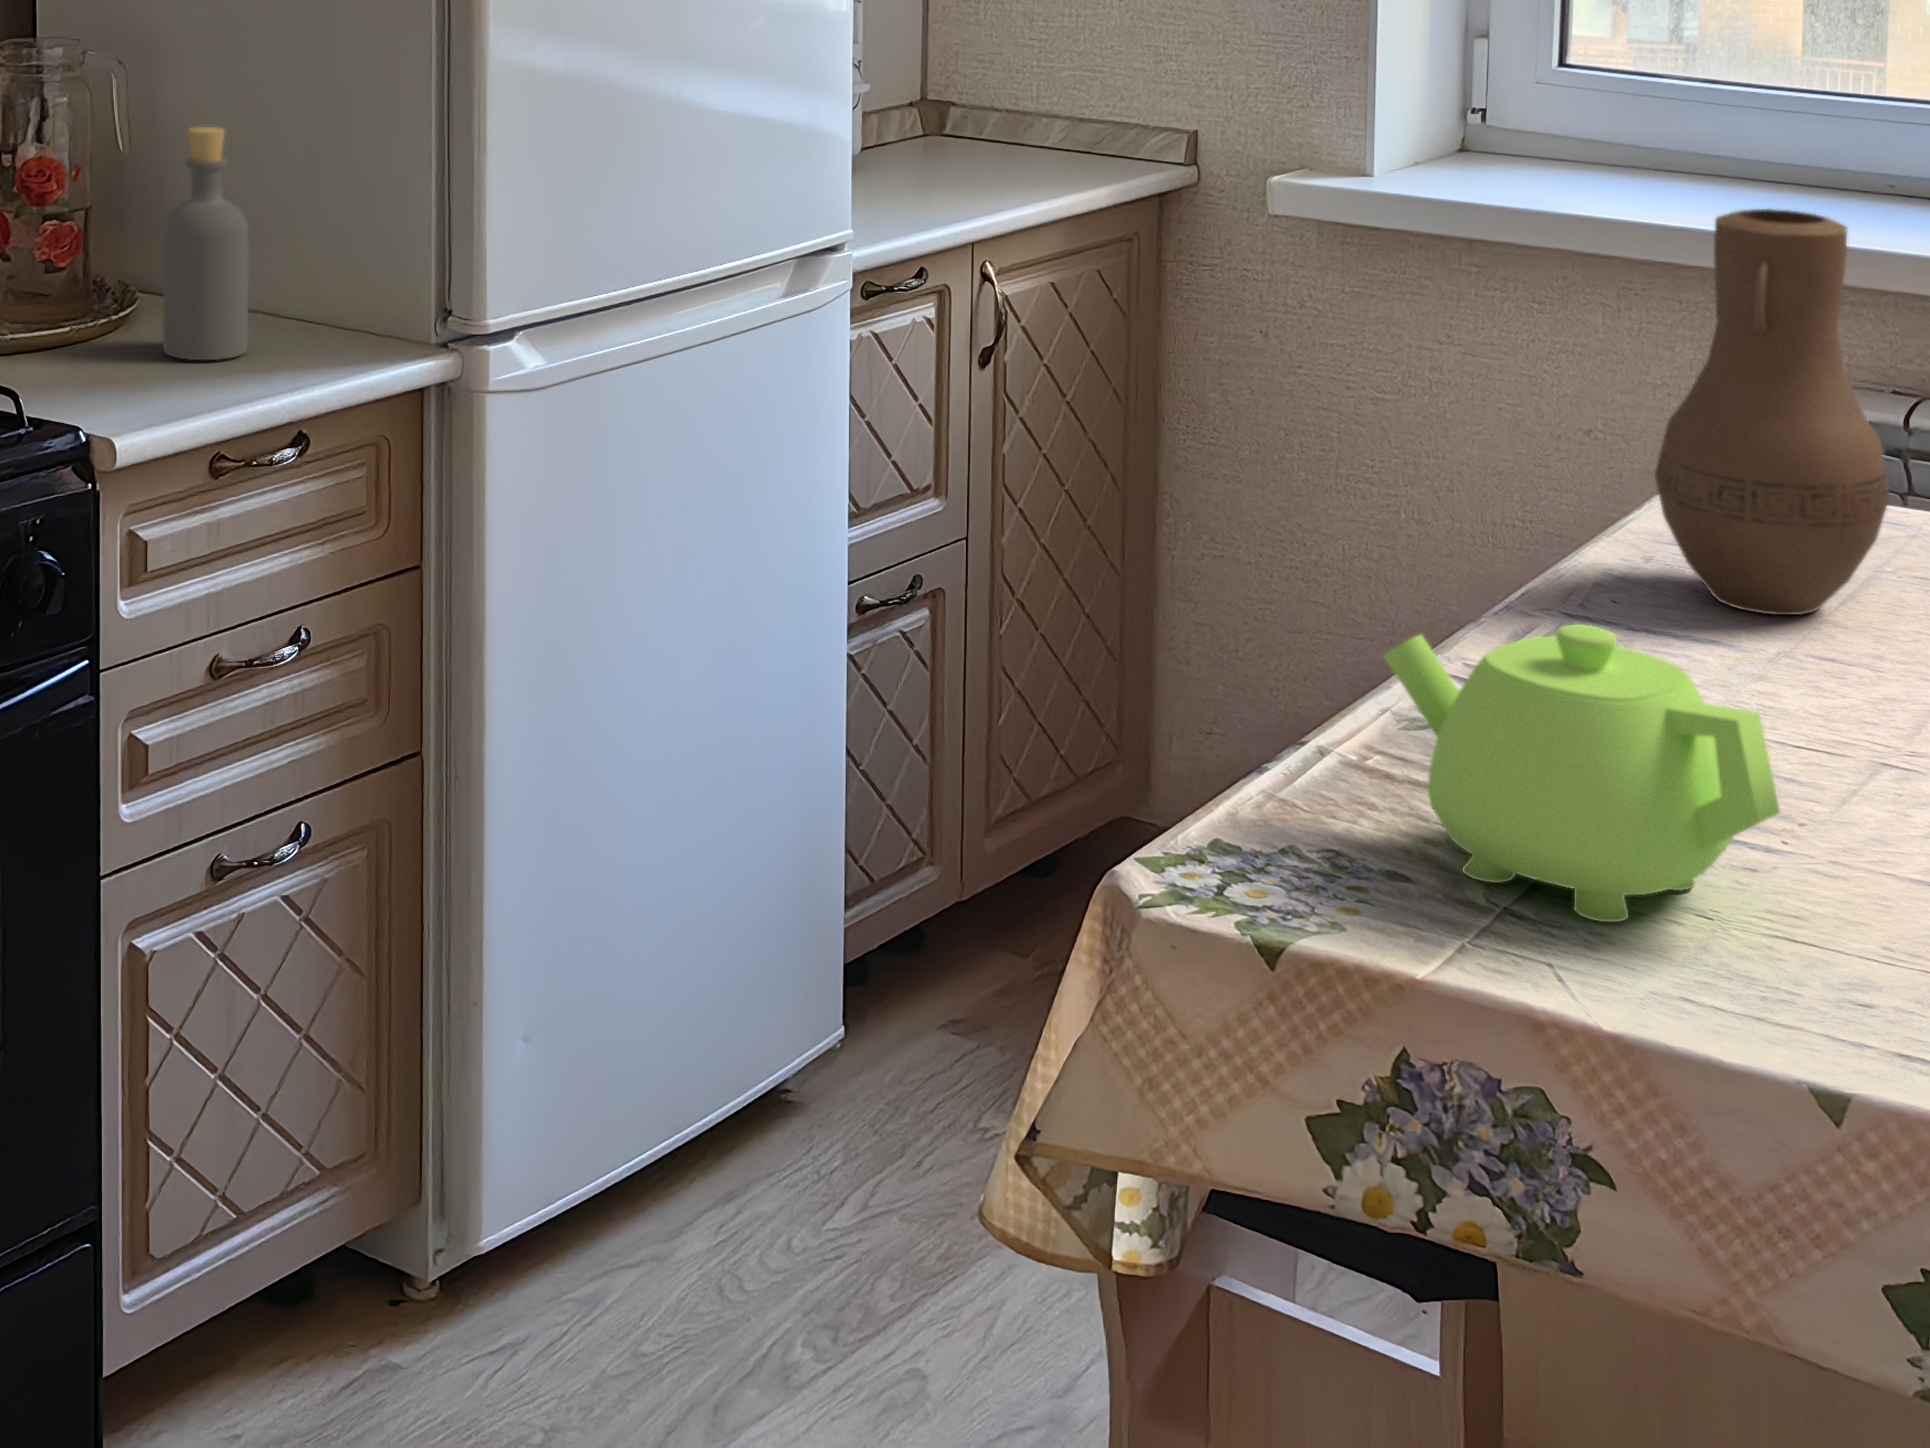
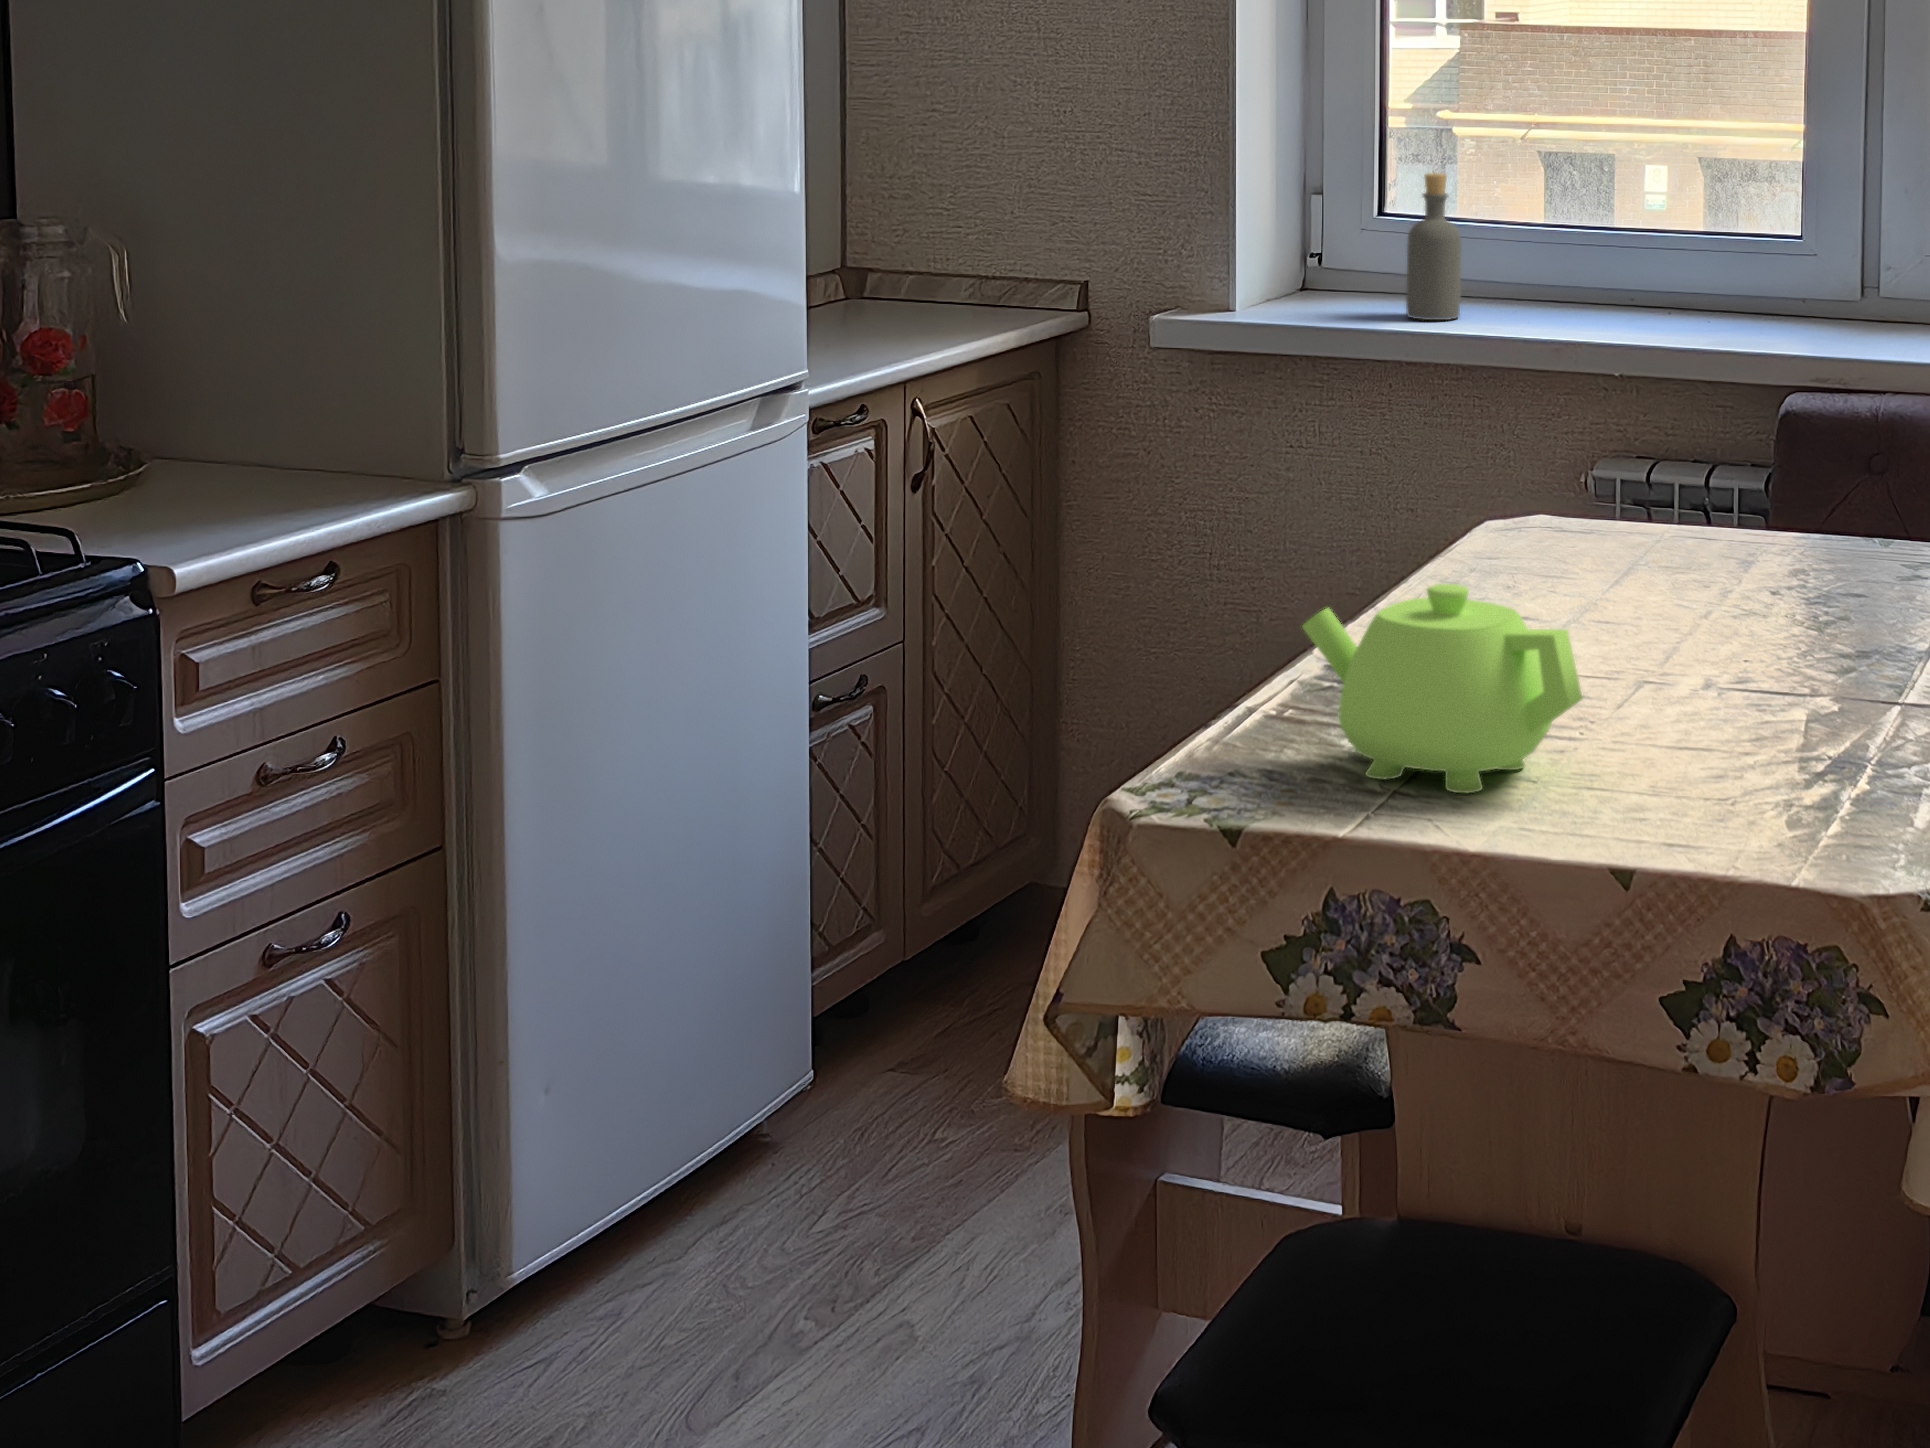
bottle: present [163,127,248,360] -> present [1406,173,1461,320]
vase: present [1655,209,1889,615] -> none [1478,294,1643,601]

